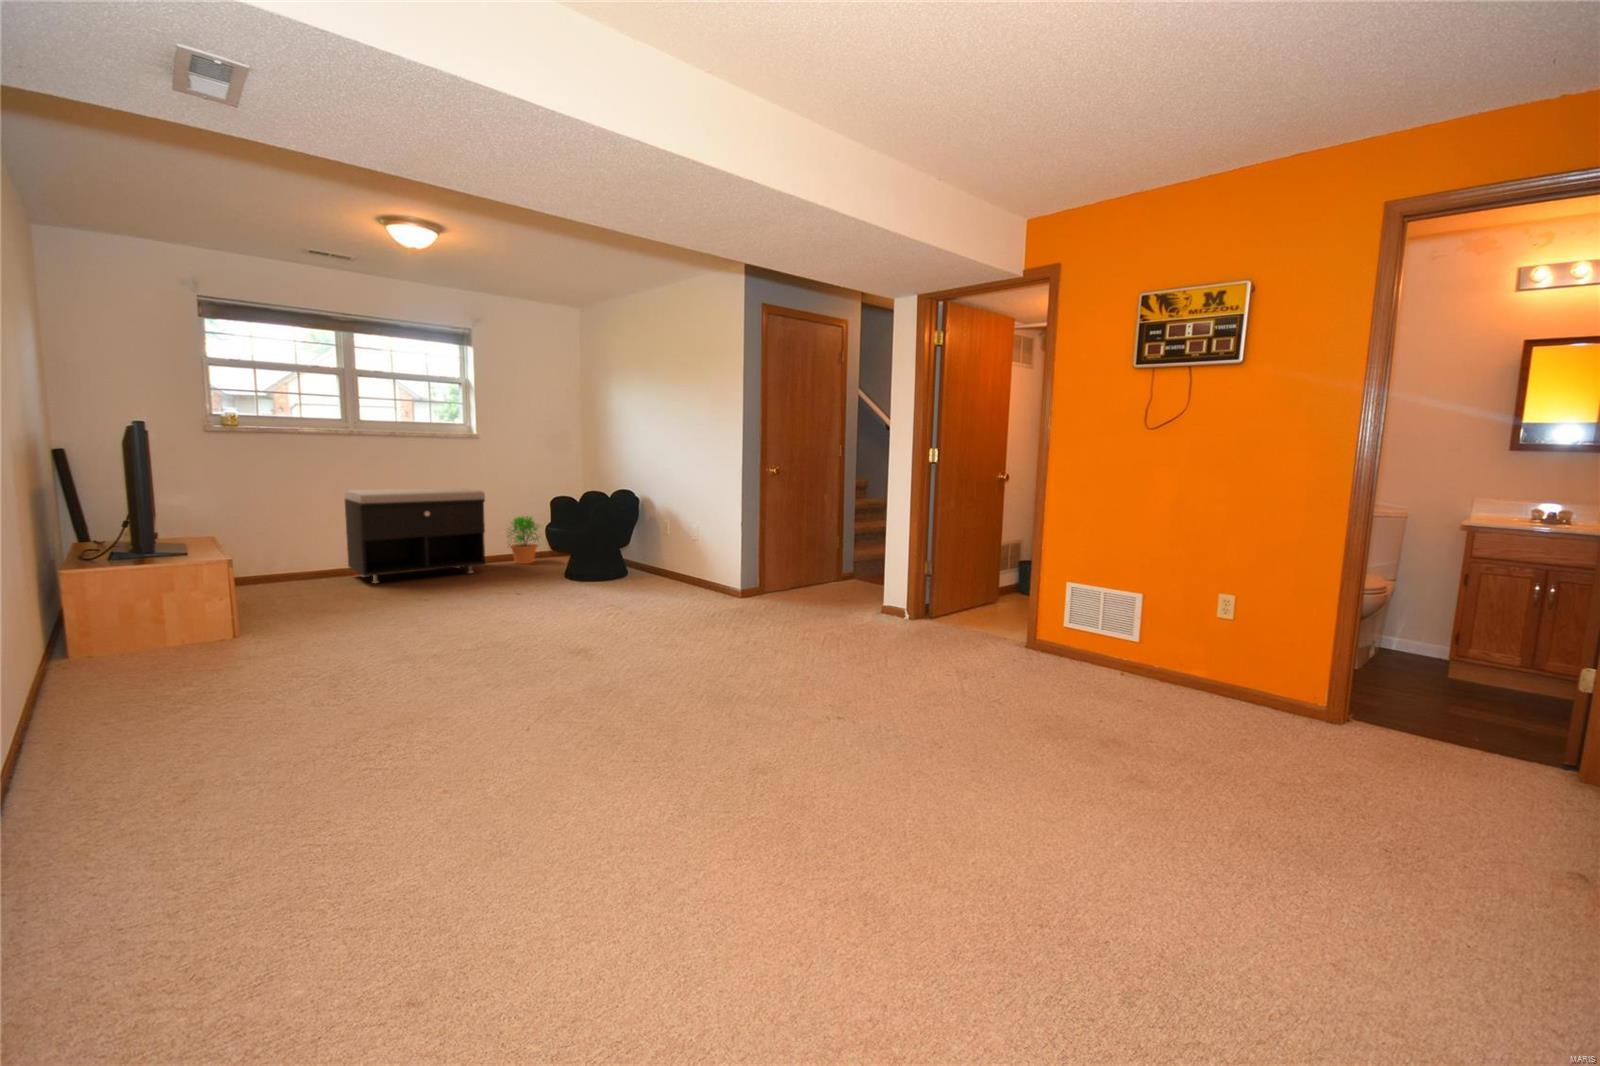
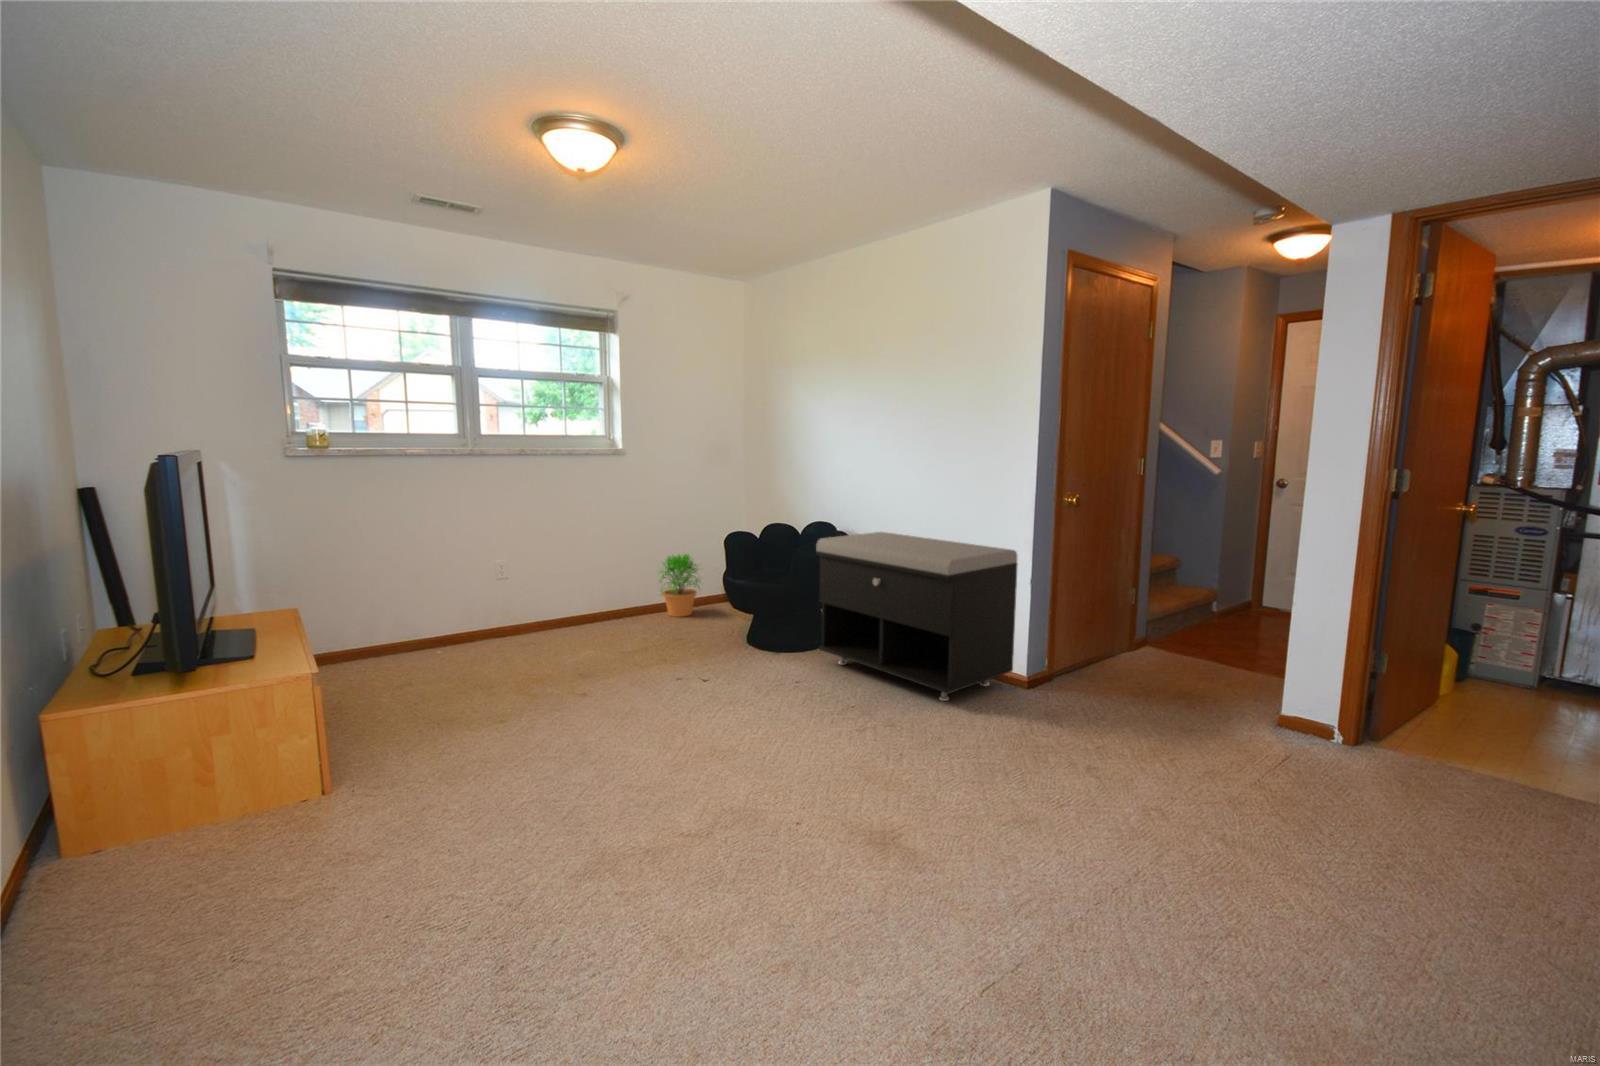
storage bench: present [344,488,486,583] -> present [816,532,1018,701]

